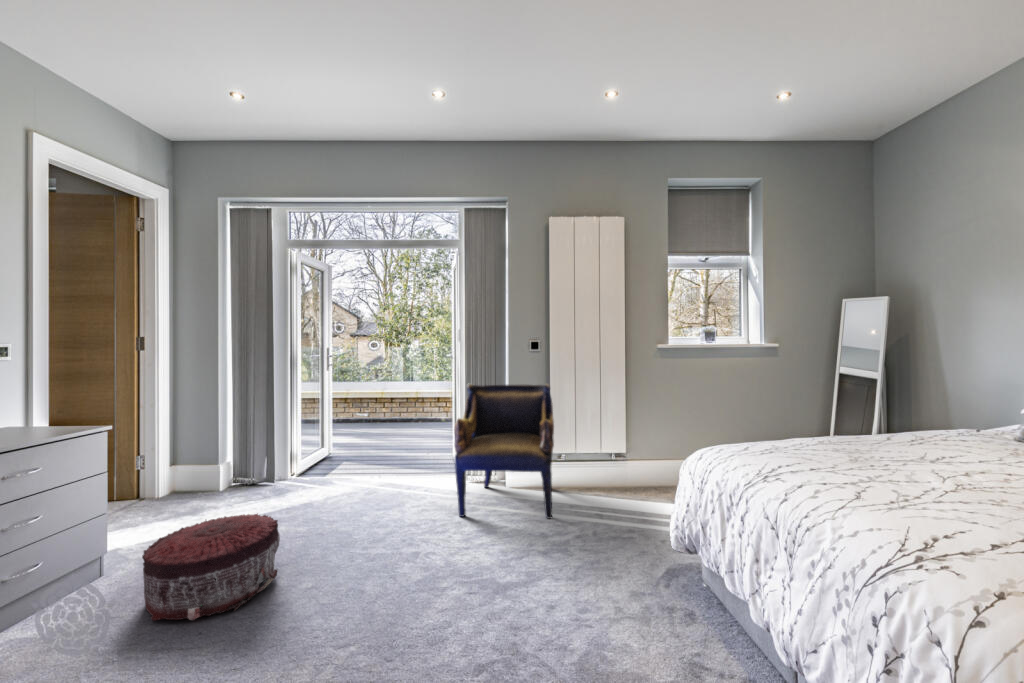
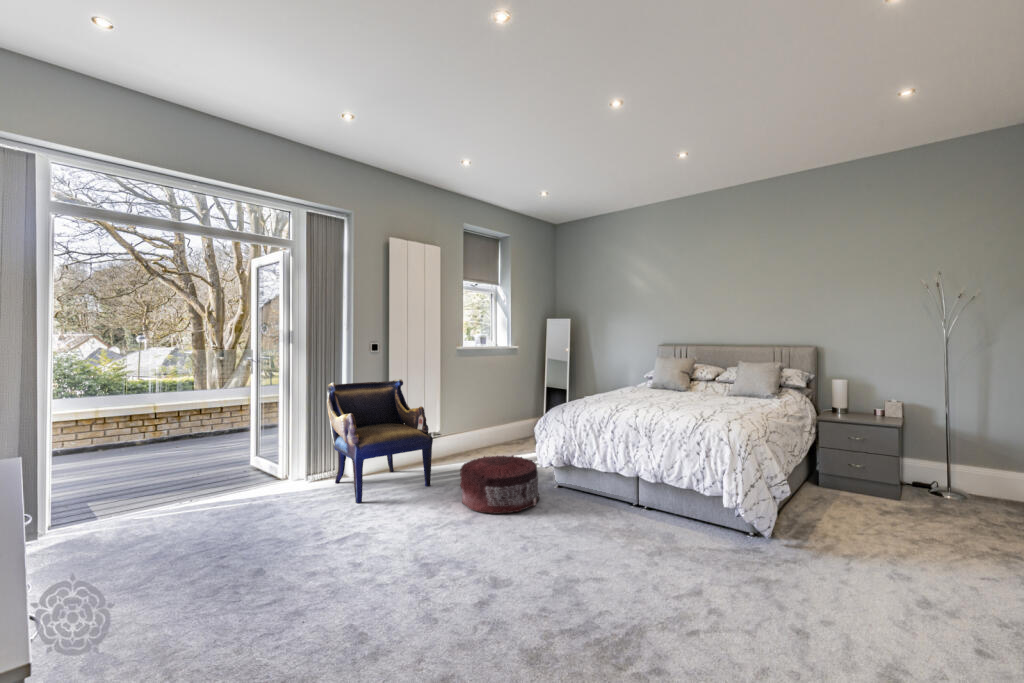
pouf: present [142,513,280,621] -> present [460,455,539,514]

